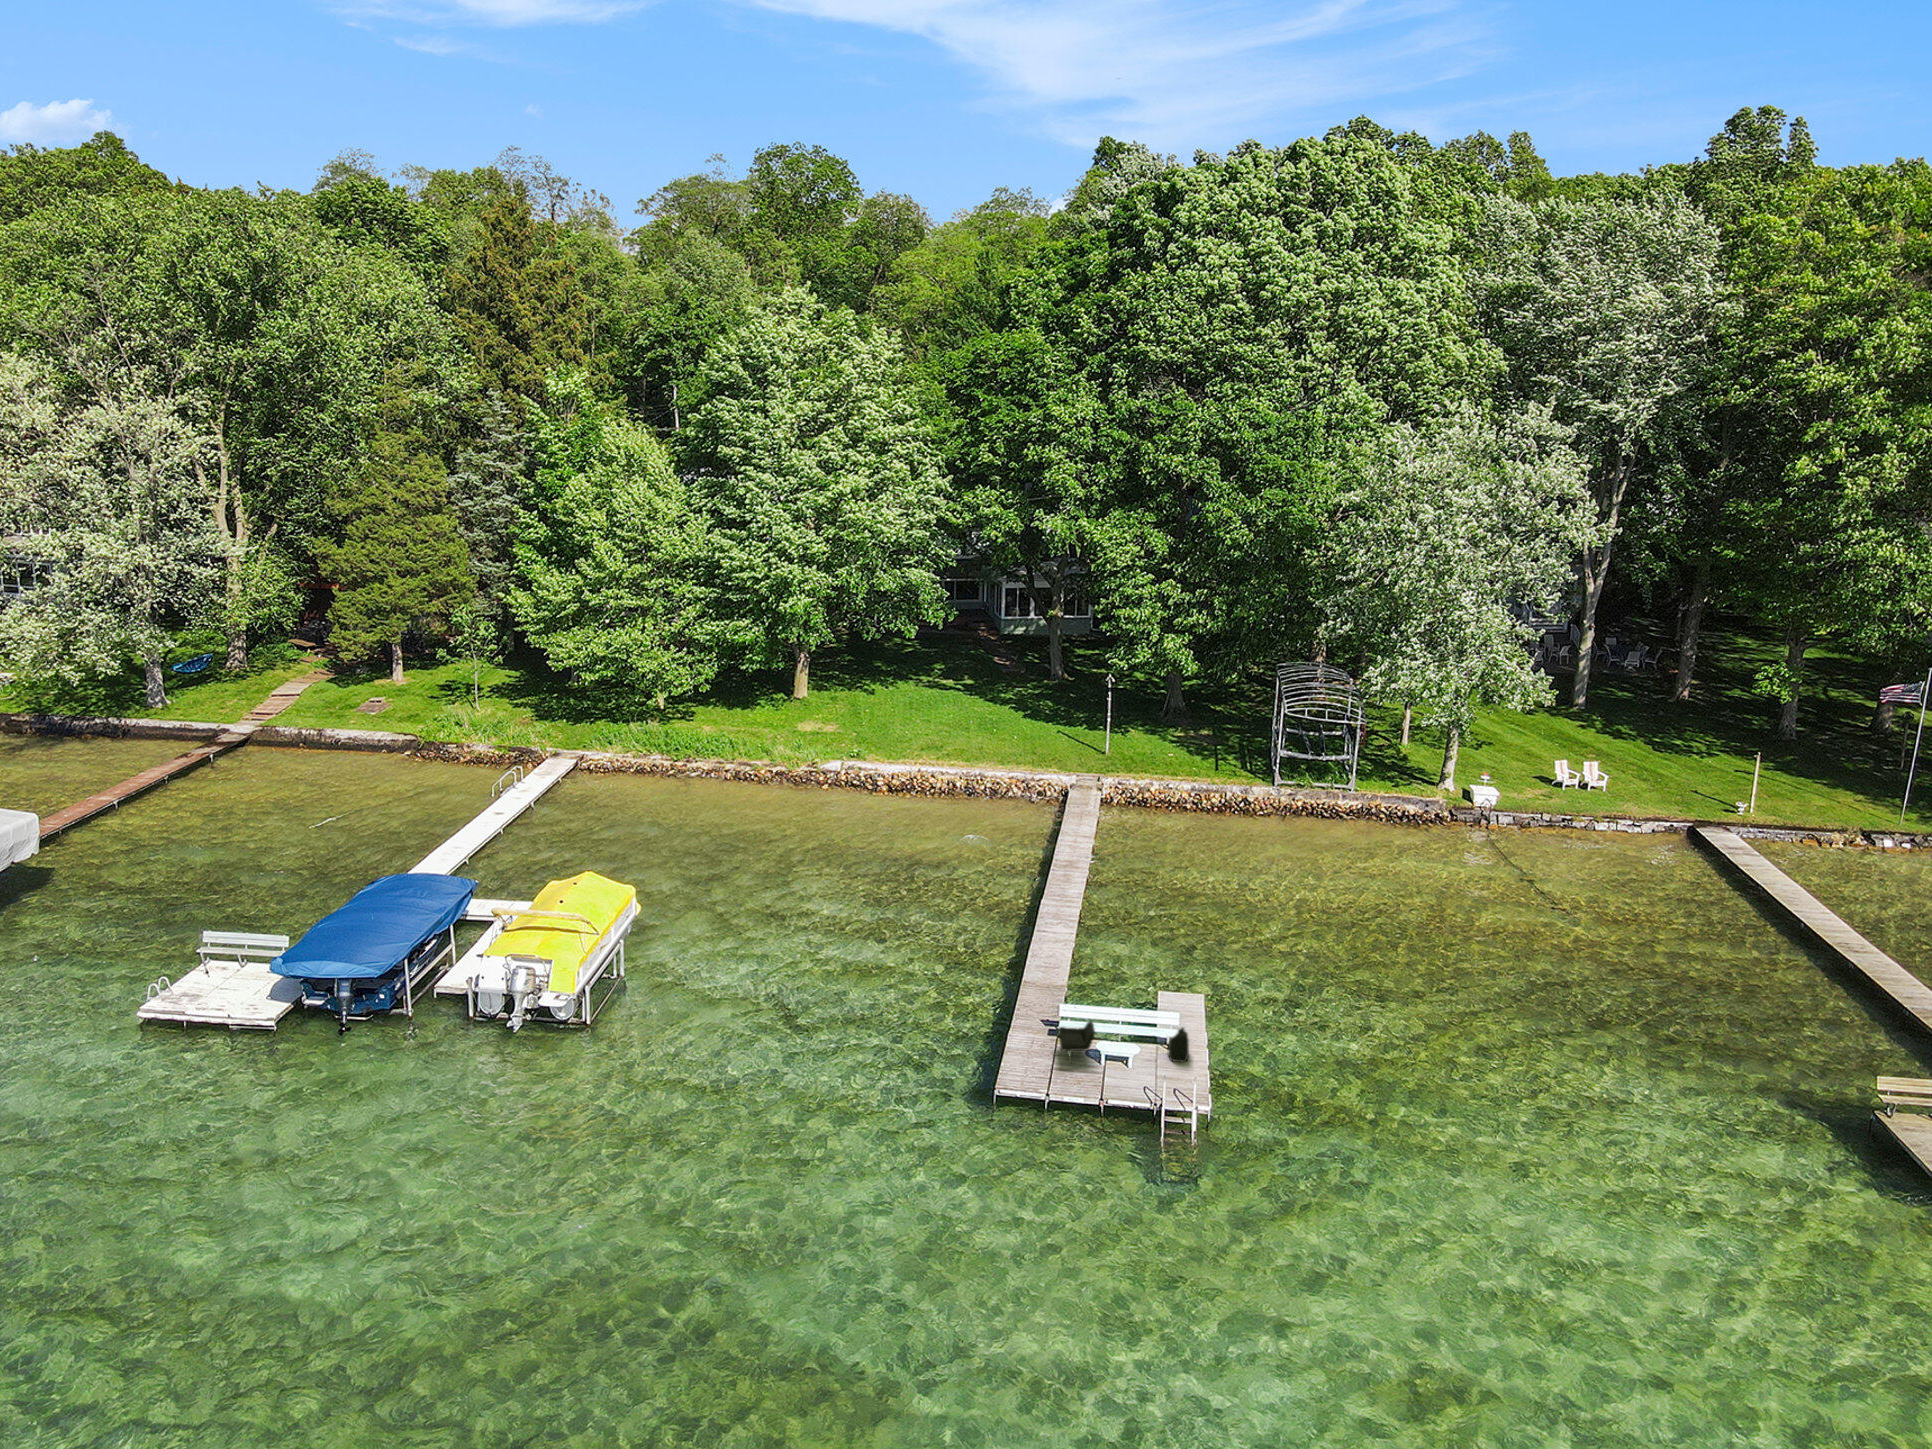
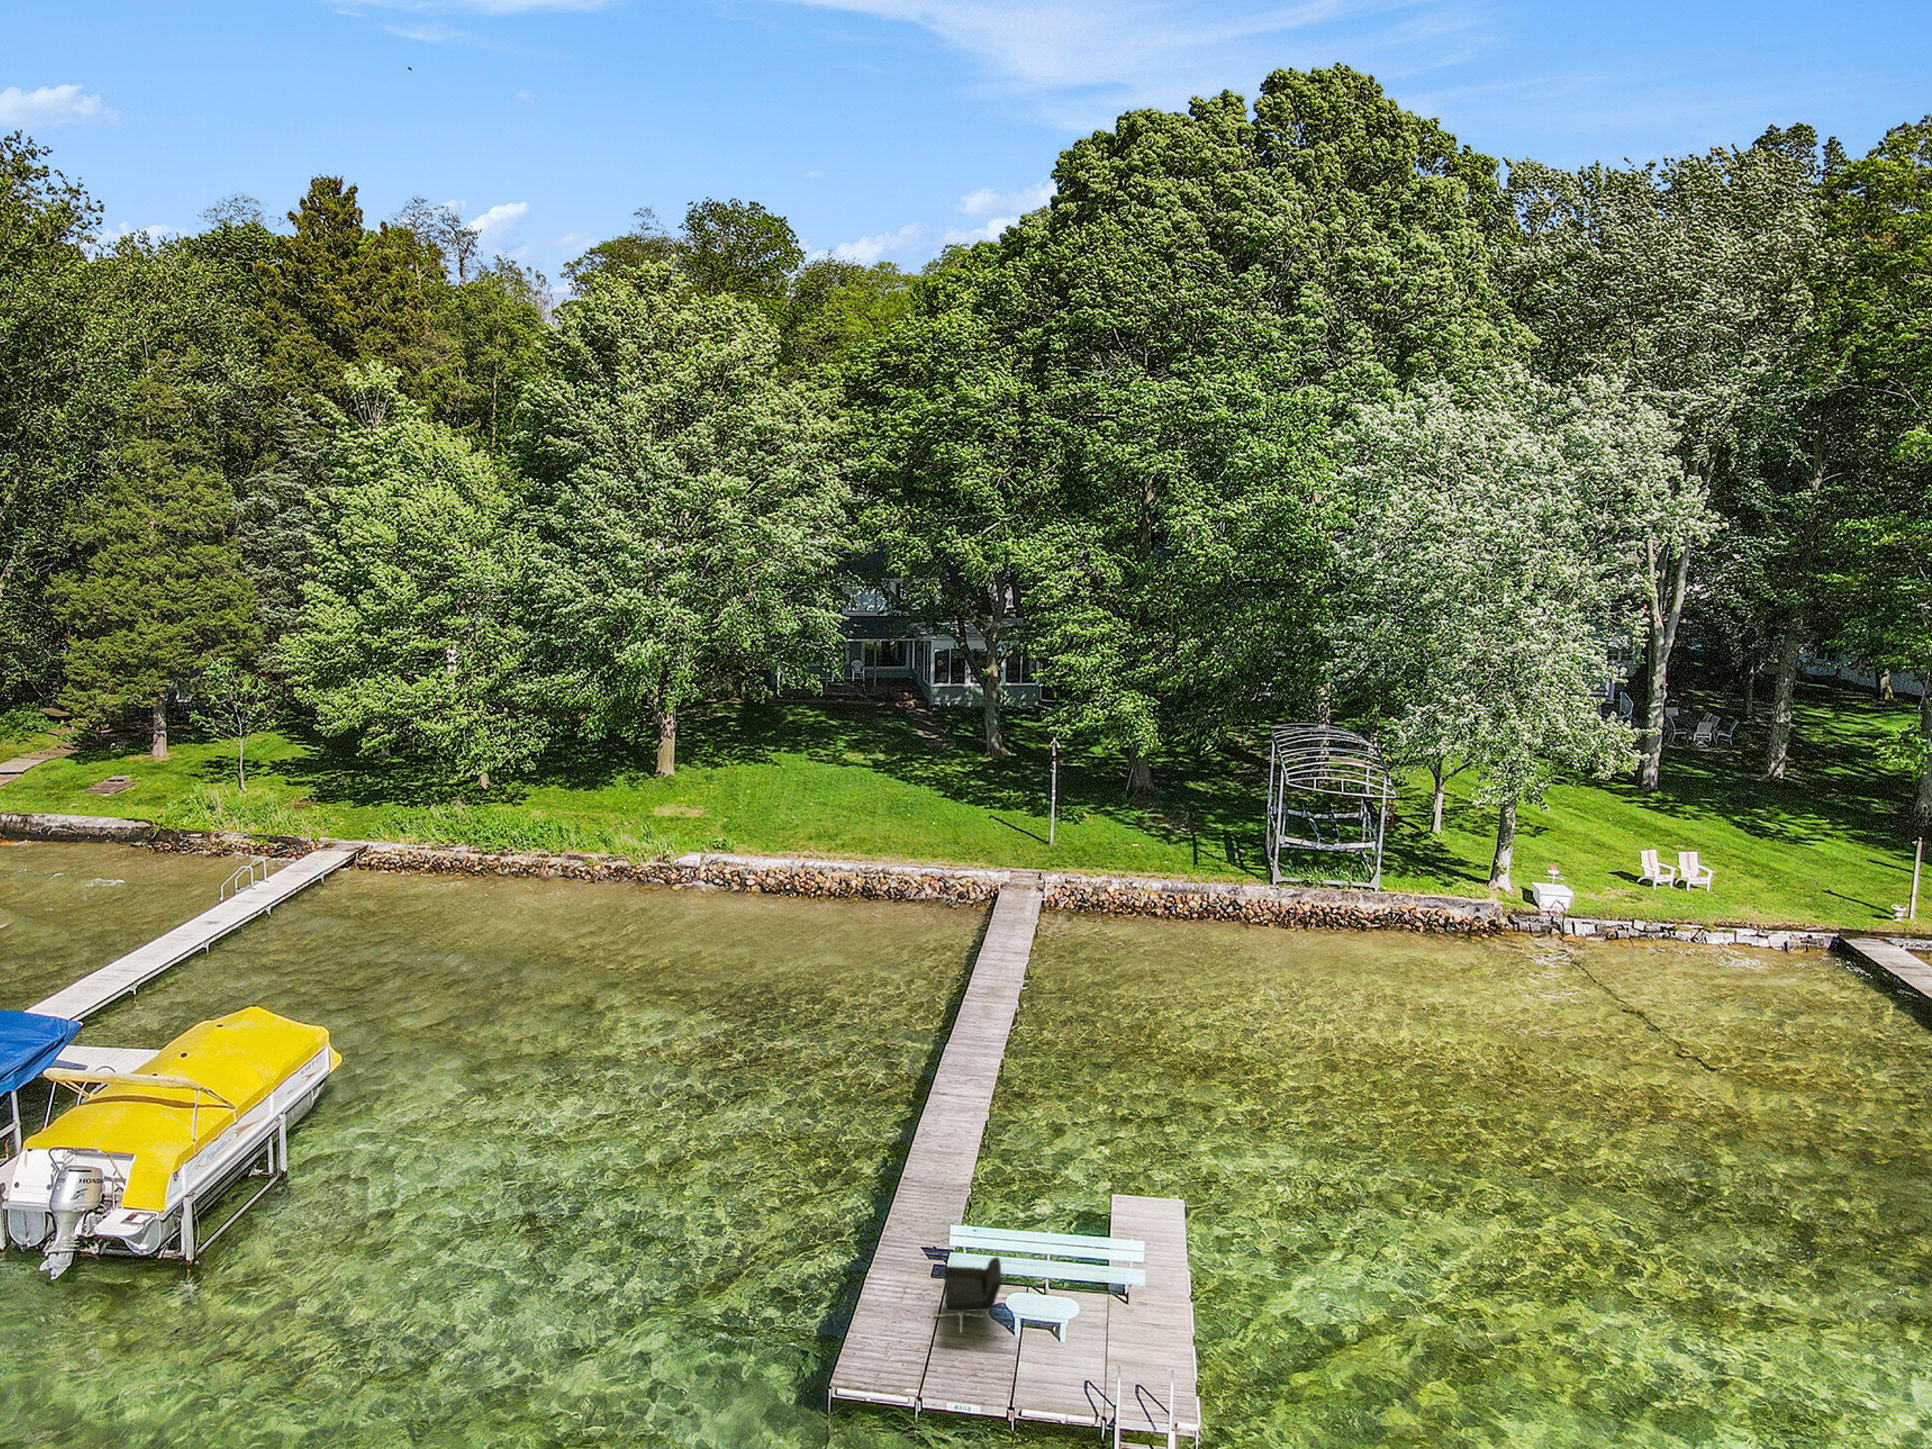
backpack: present [1167,1027,1189,1062] -> none [1123,1267,1159,1330]

